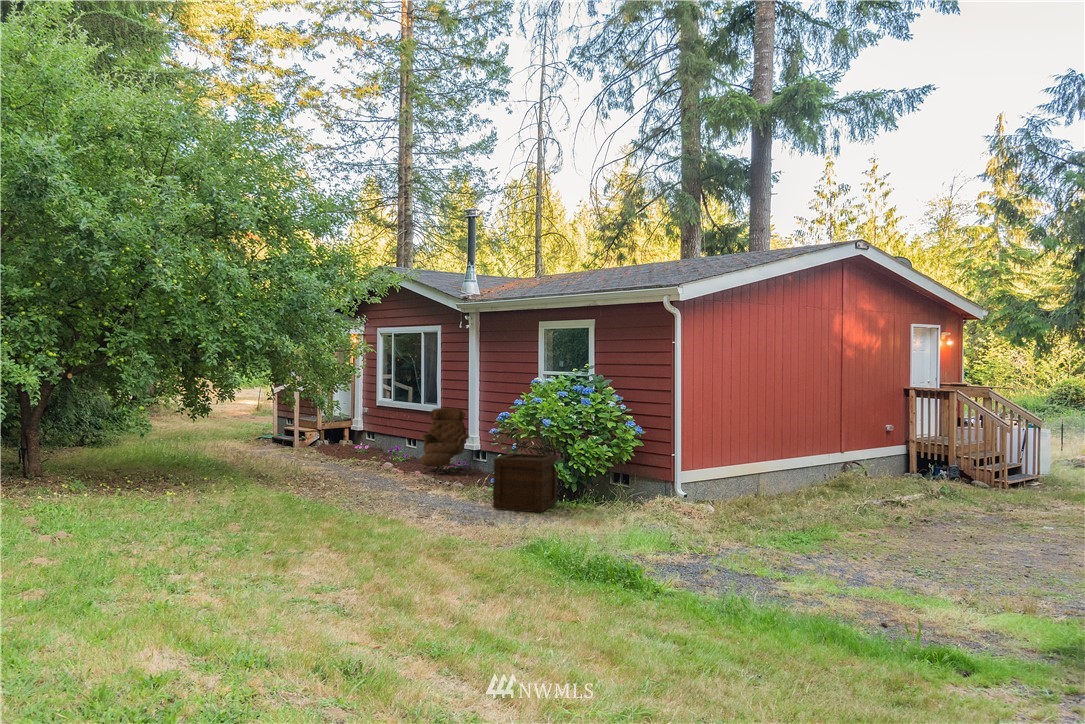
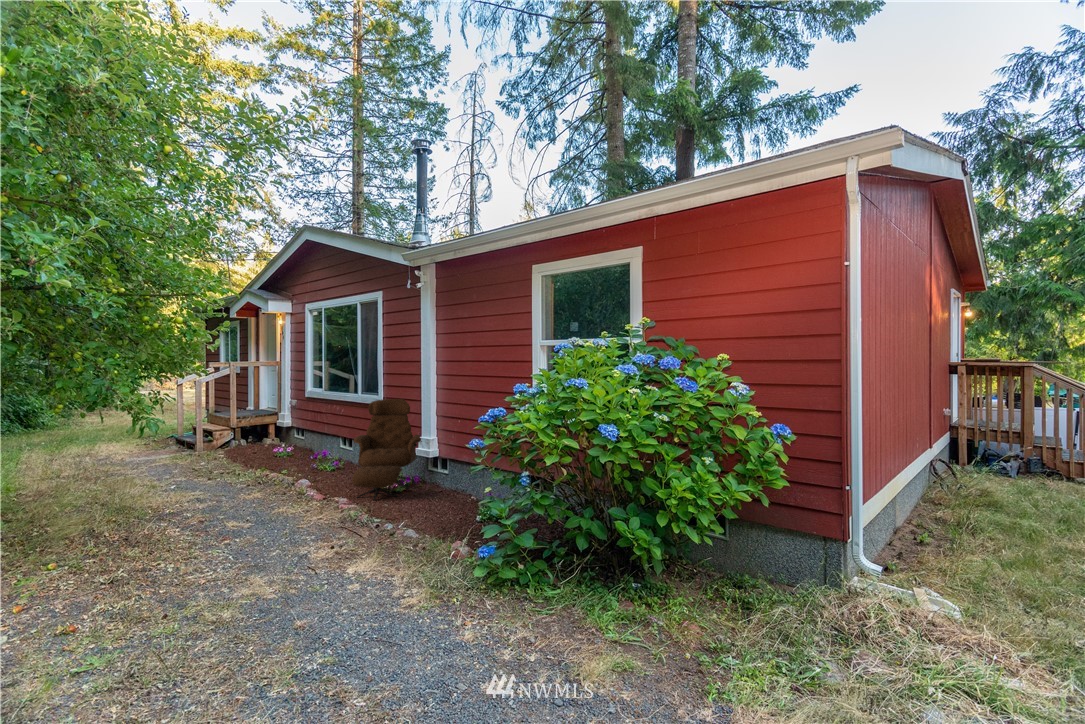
wooden crate: present [493,453,557,513] -> none [491,487,606,631]

